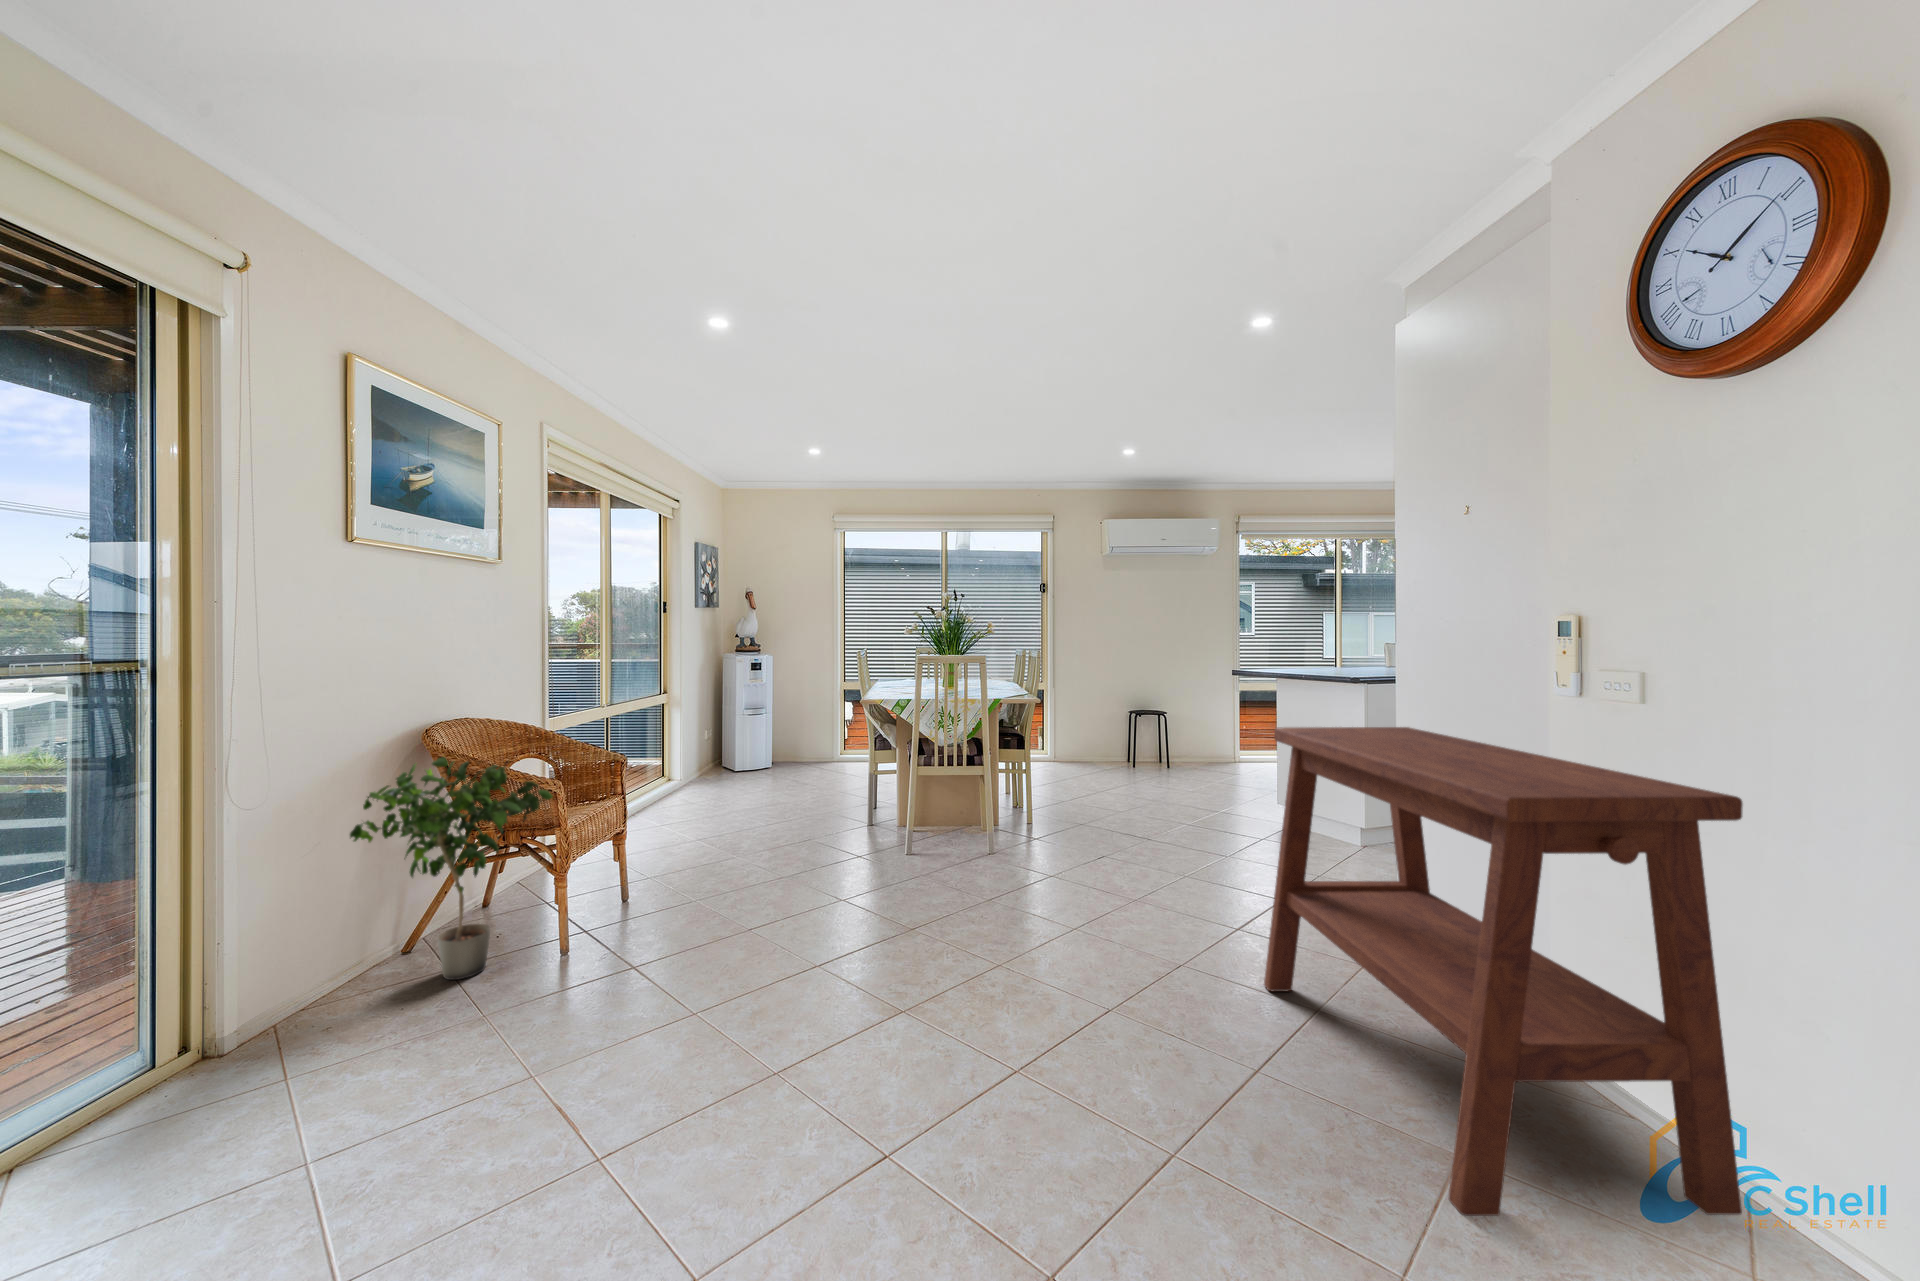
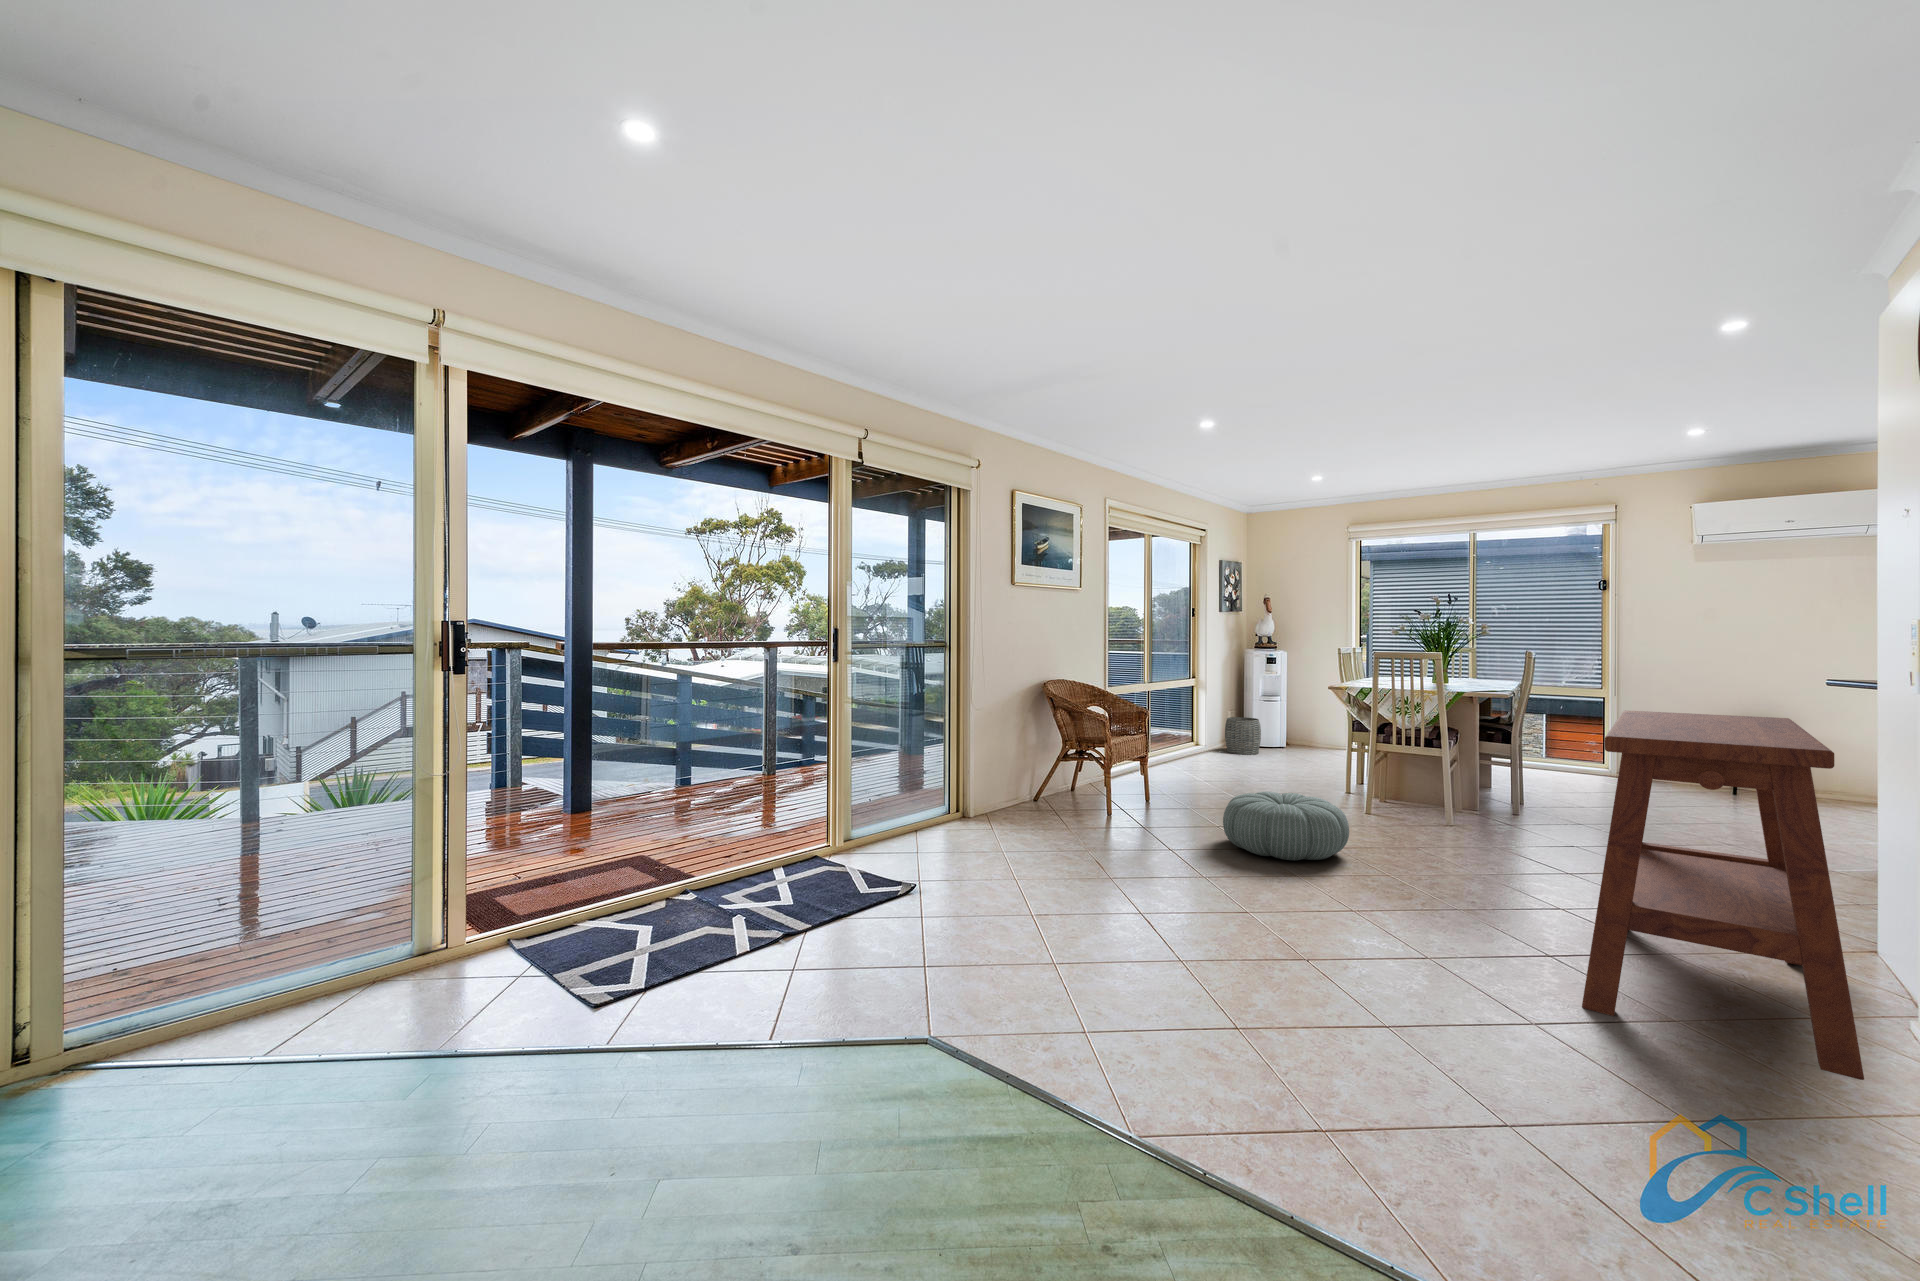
woven basket: none [704,736,747,783] -> present [1225,717,1261,755]
potted plant: present [350,758,553,980] -> none [1014,698,1101,813]
pouf: none [783,866,958,988] -> present [1223,792,1349,860]

